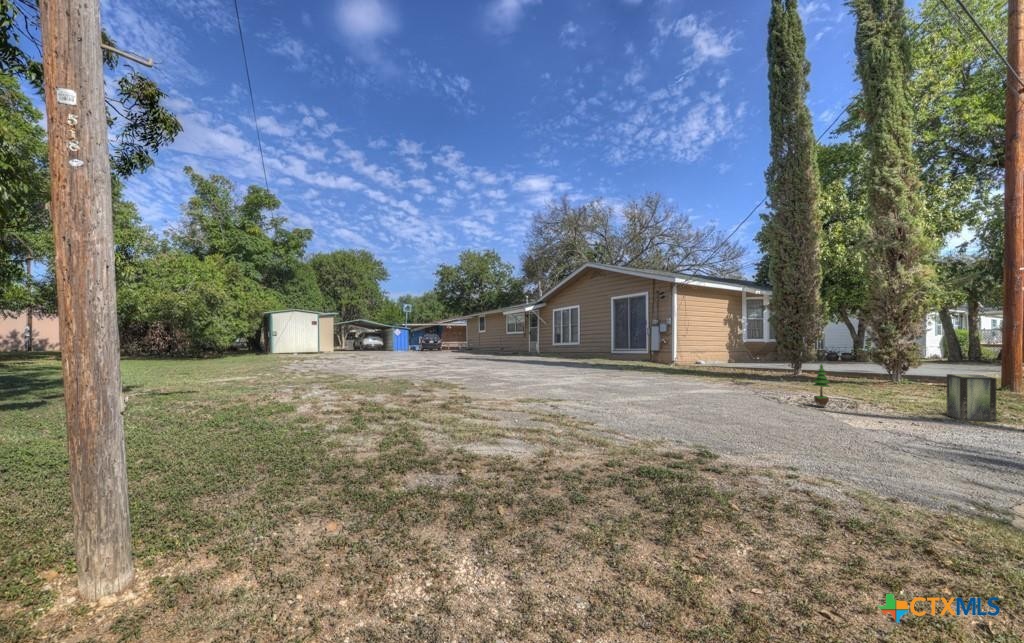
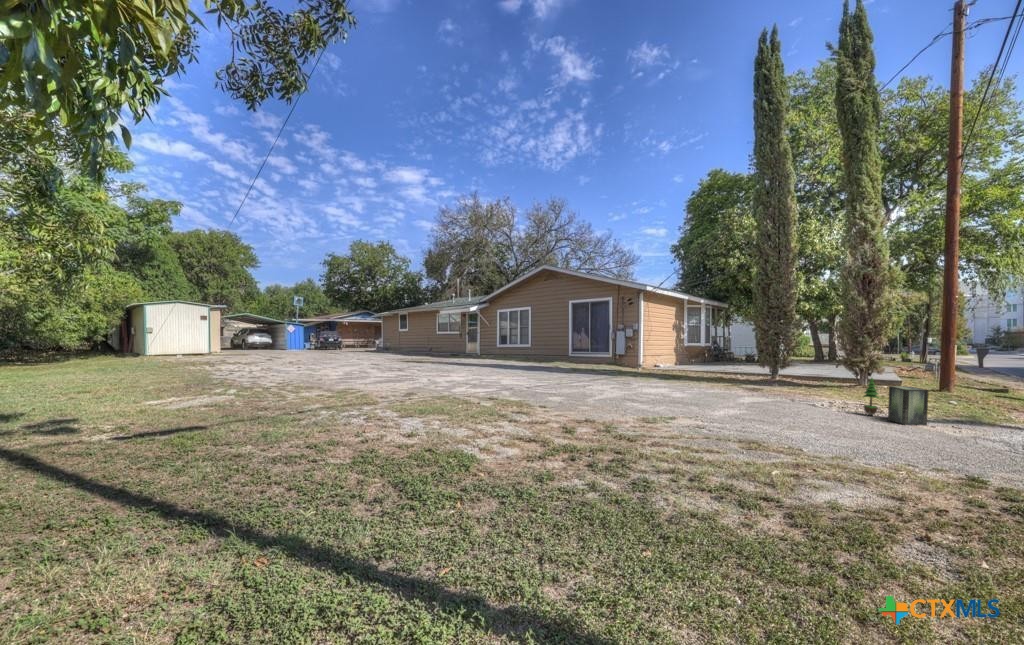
storage box: present [946,374,996,422] -> present [888,386,928,426]

